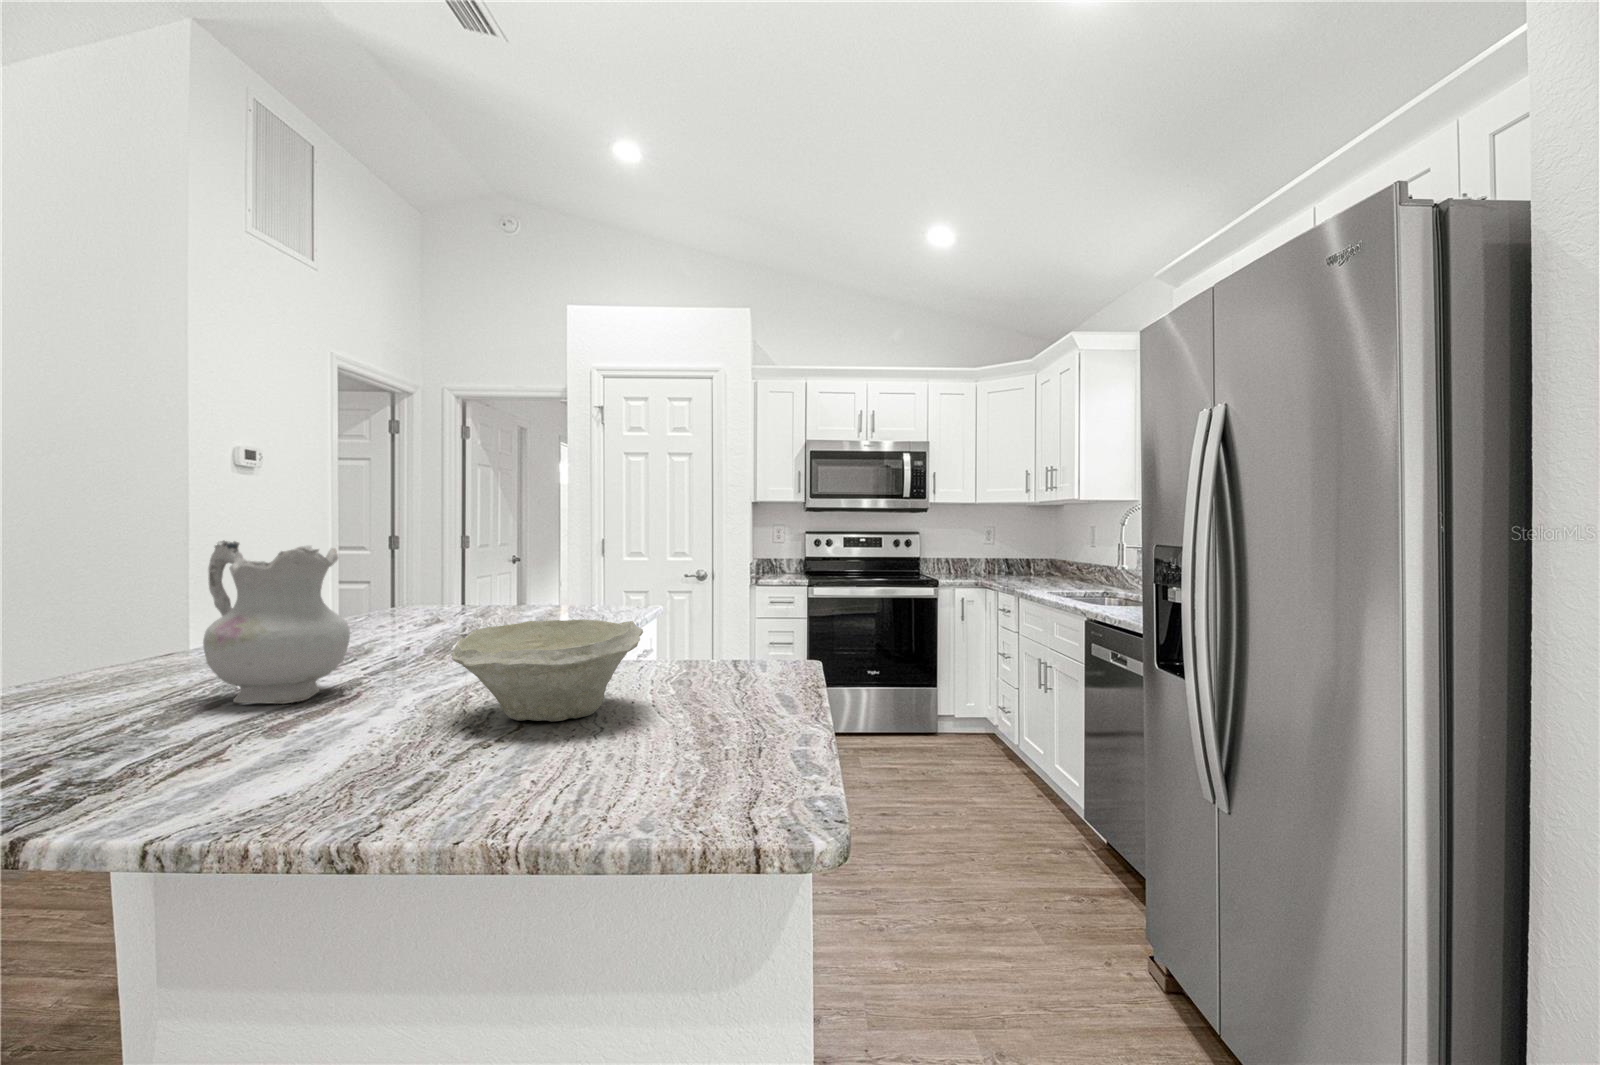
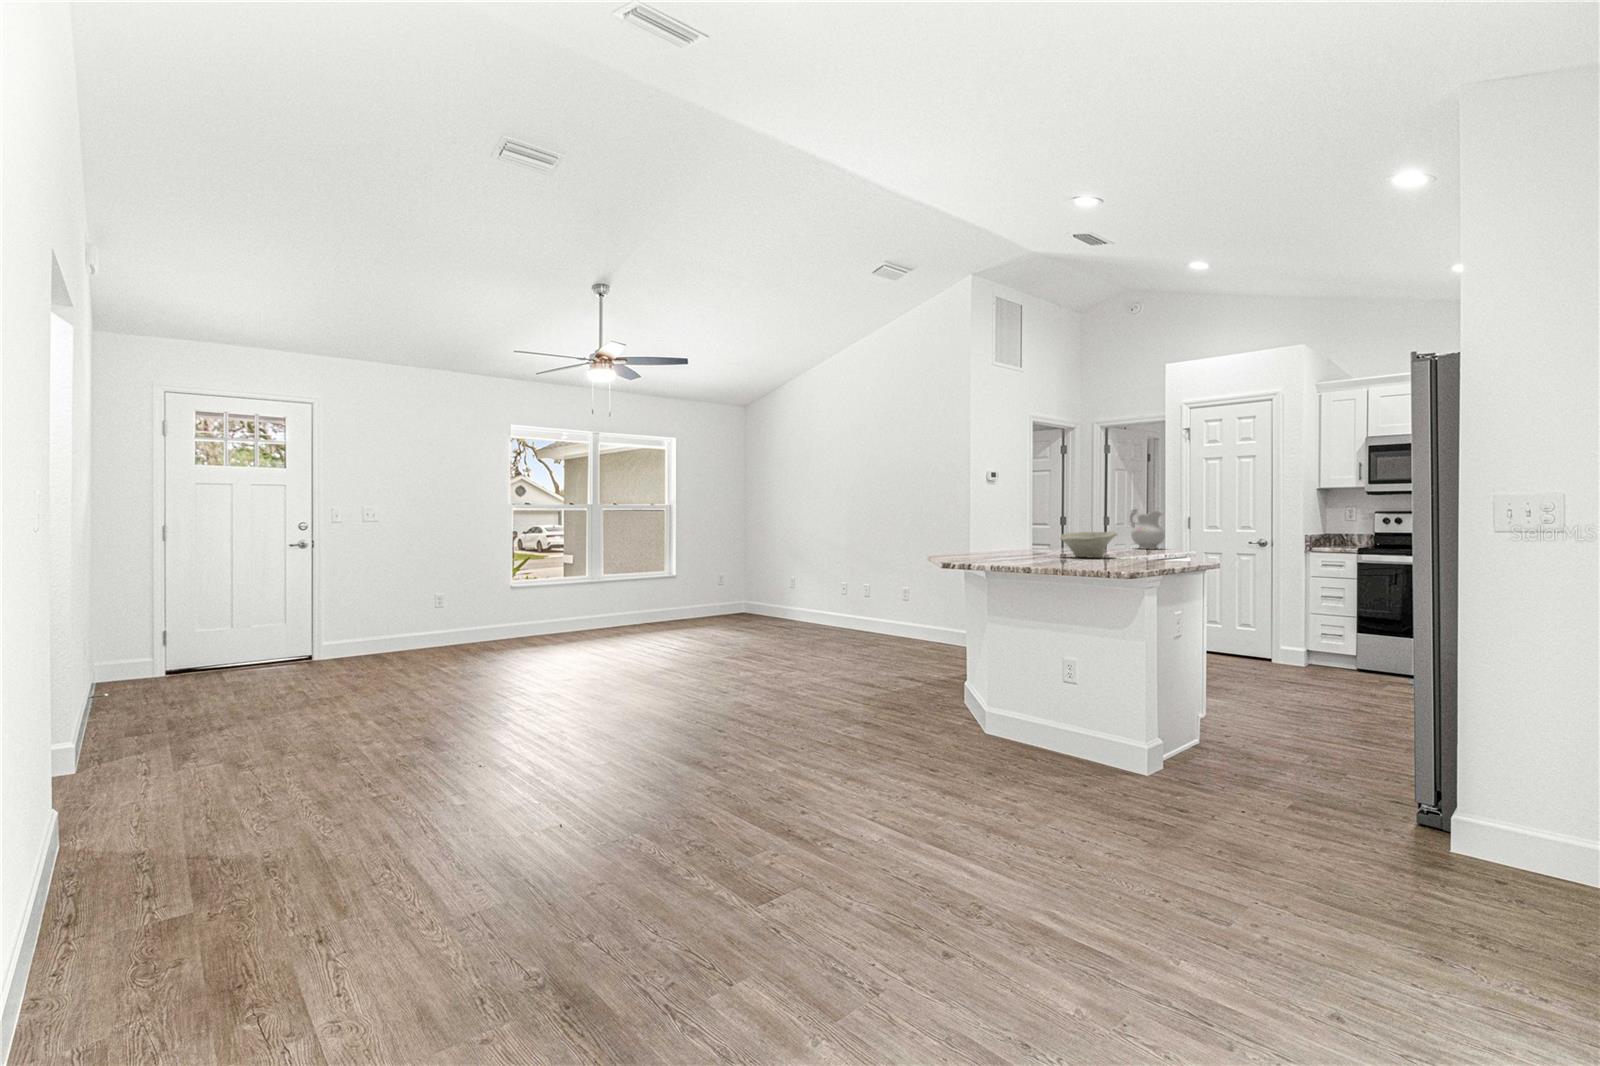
ceramic pitcher: present [203,541,350,704] -> present [1130,509,1165,549]

